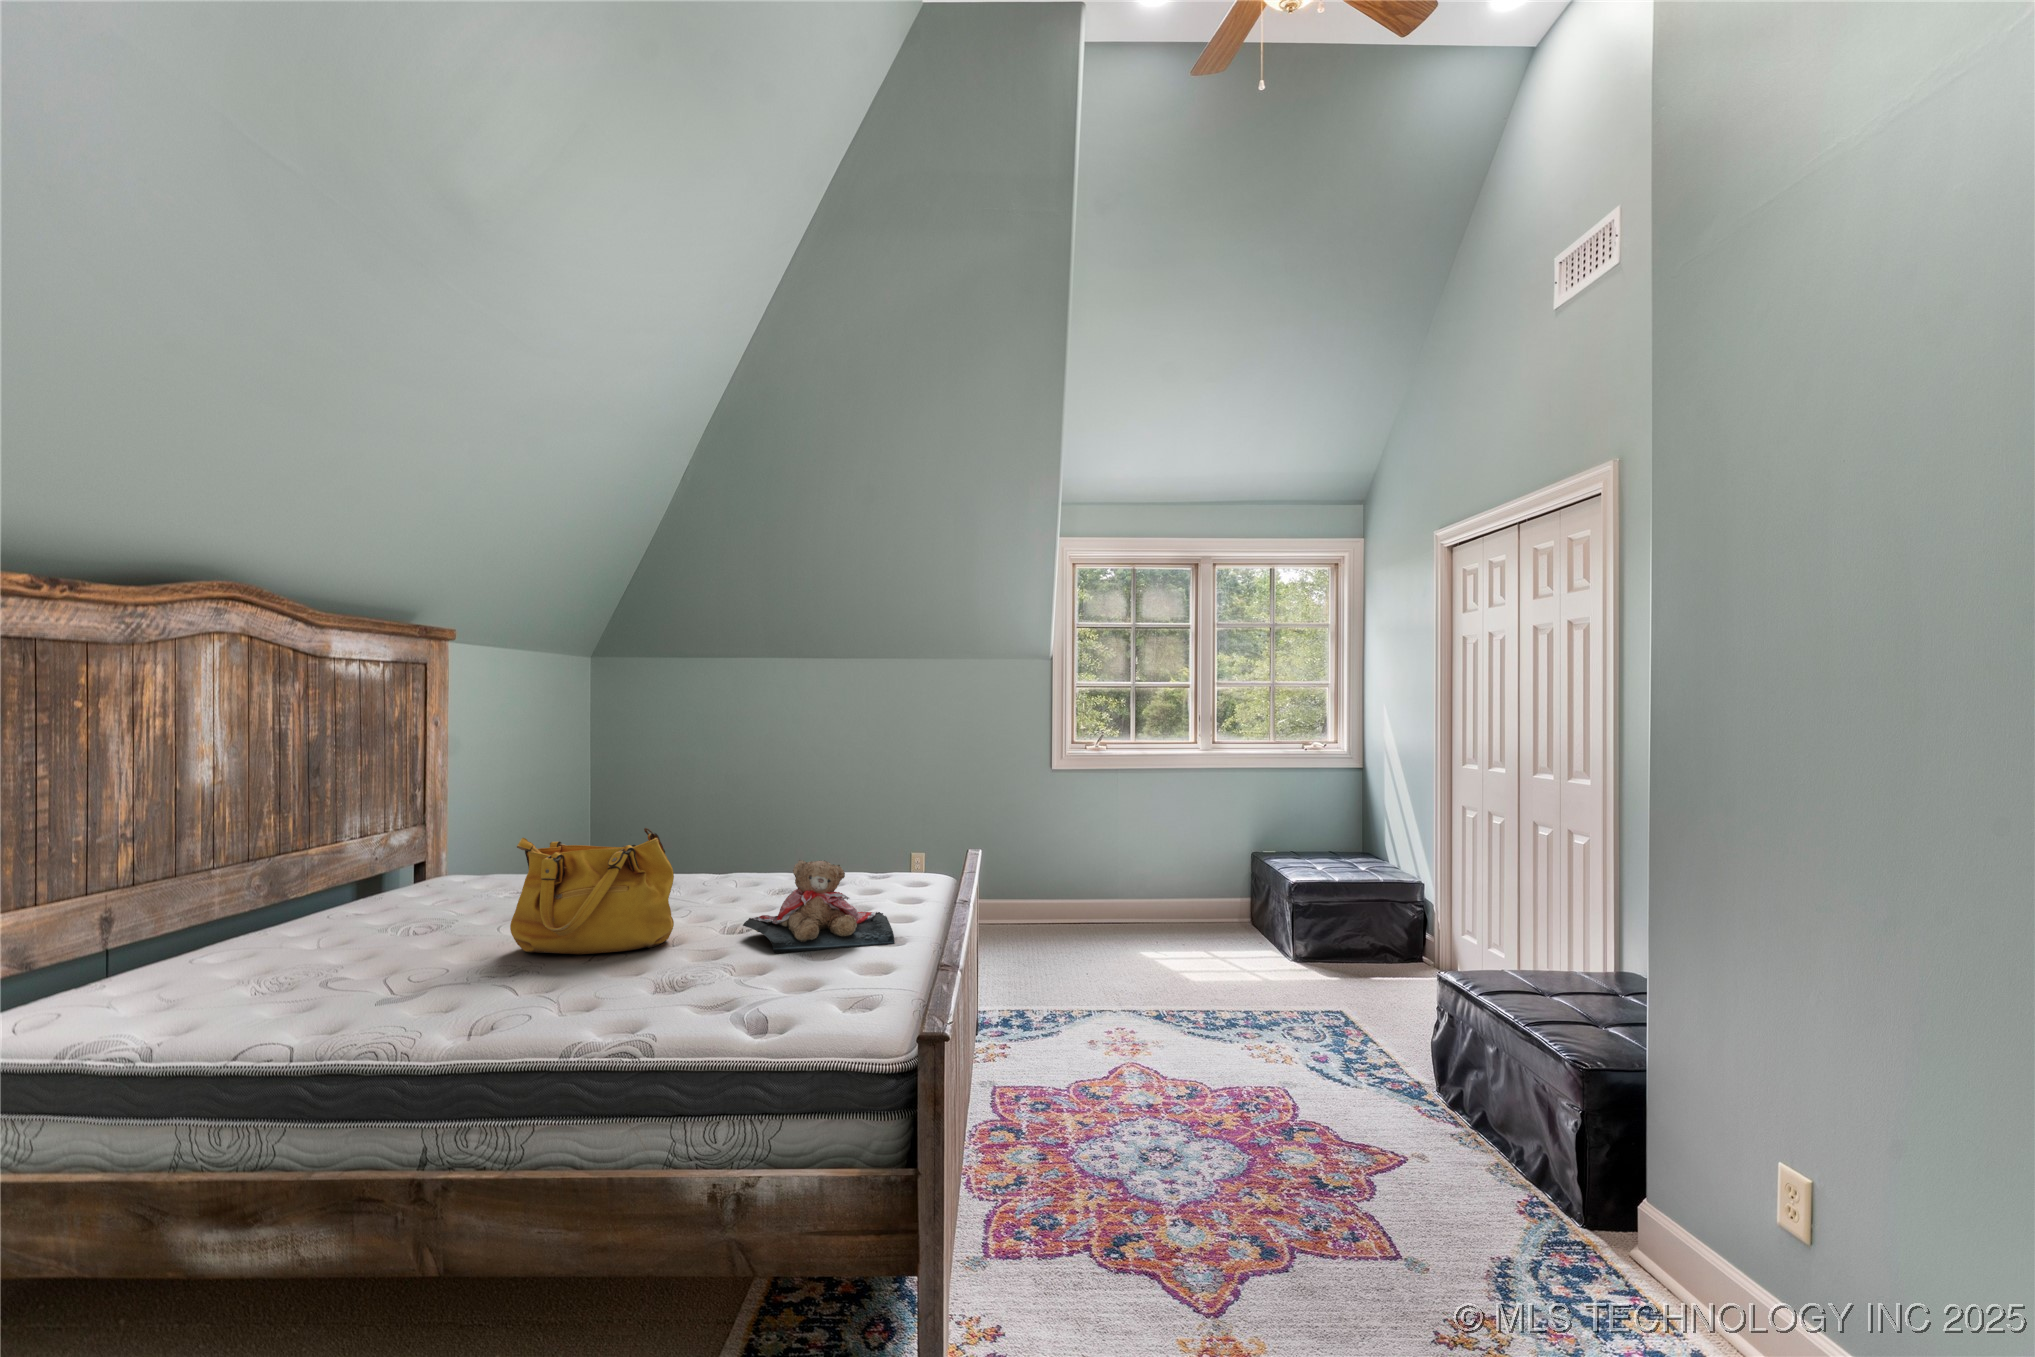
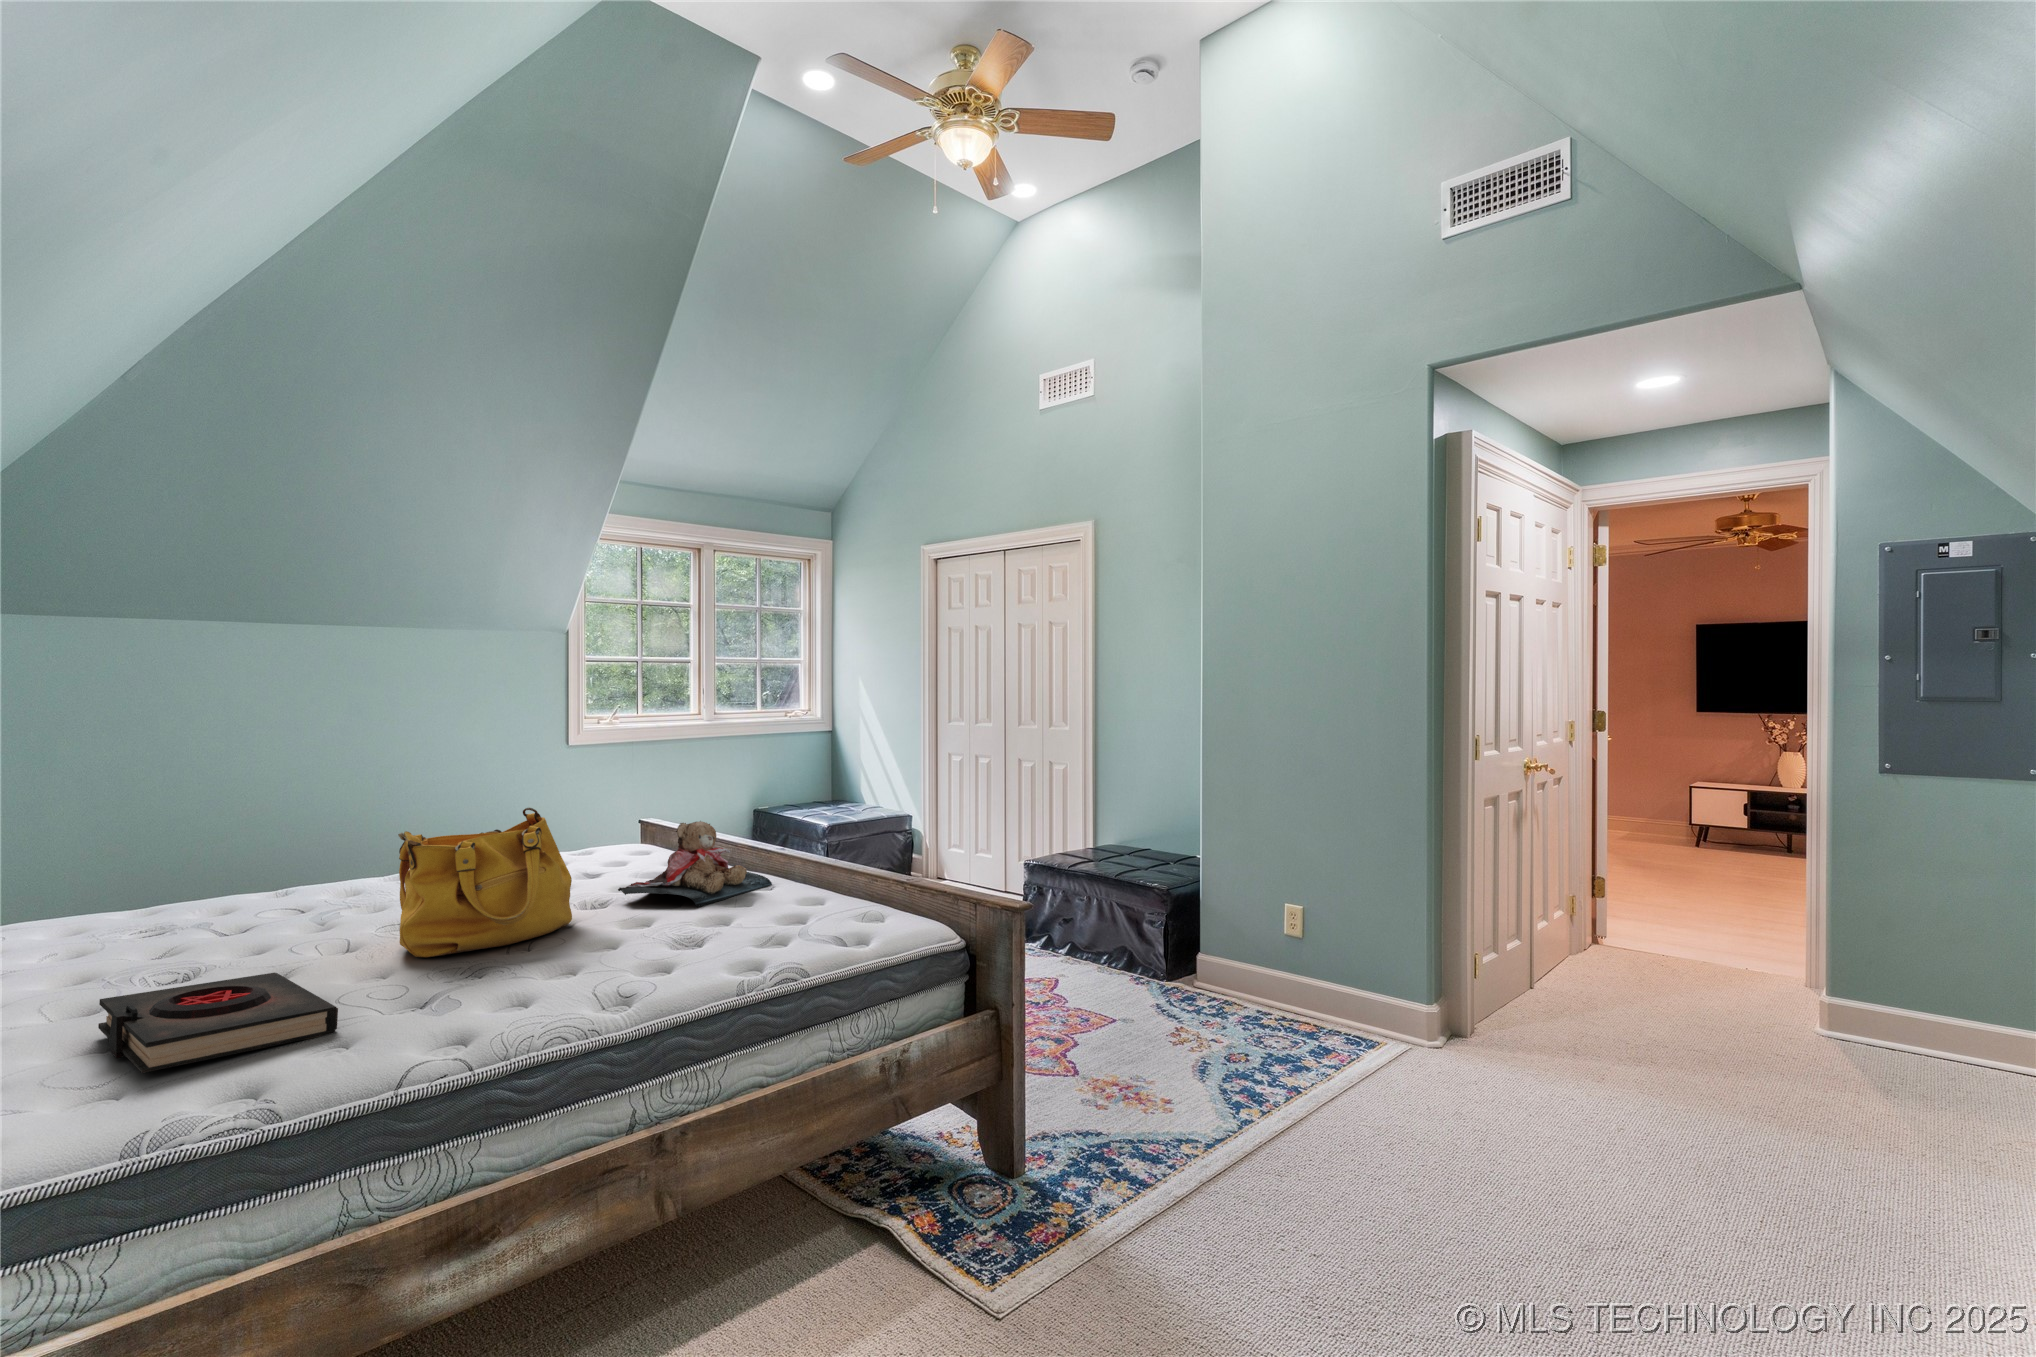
book: none [194,937,403,1000] -> present [98,973,338,1073]

